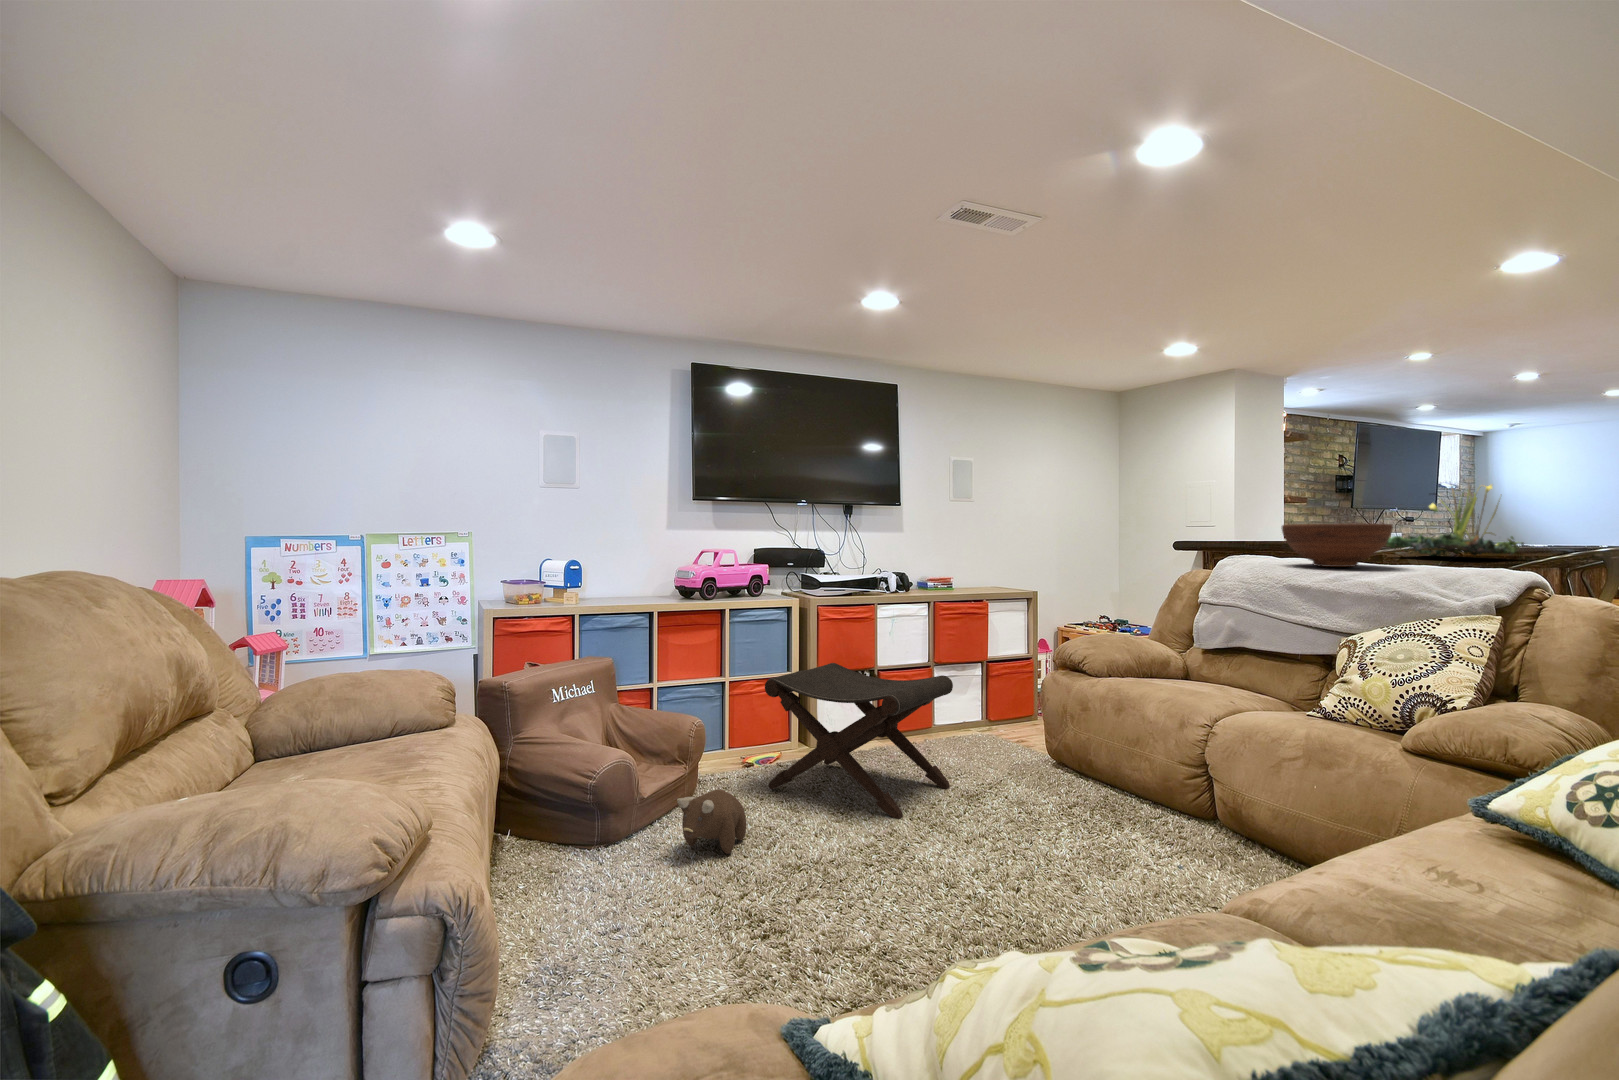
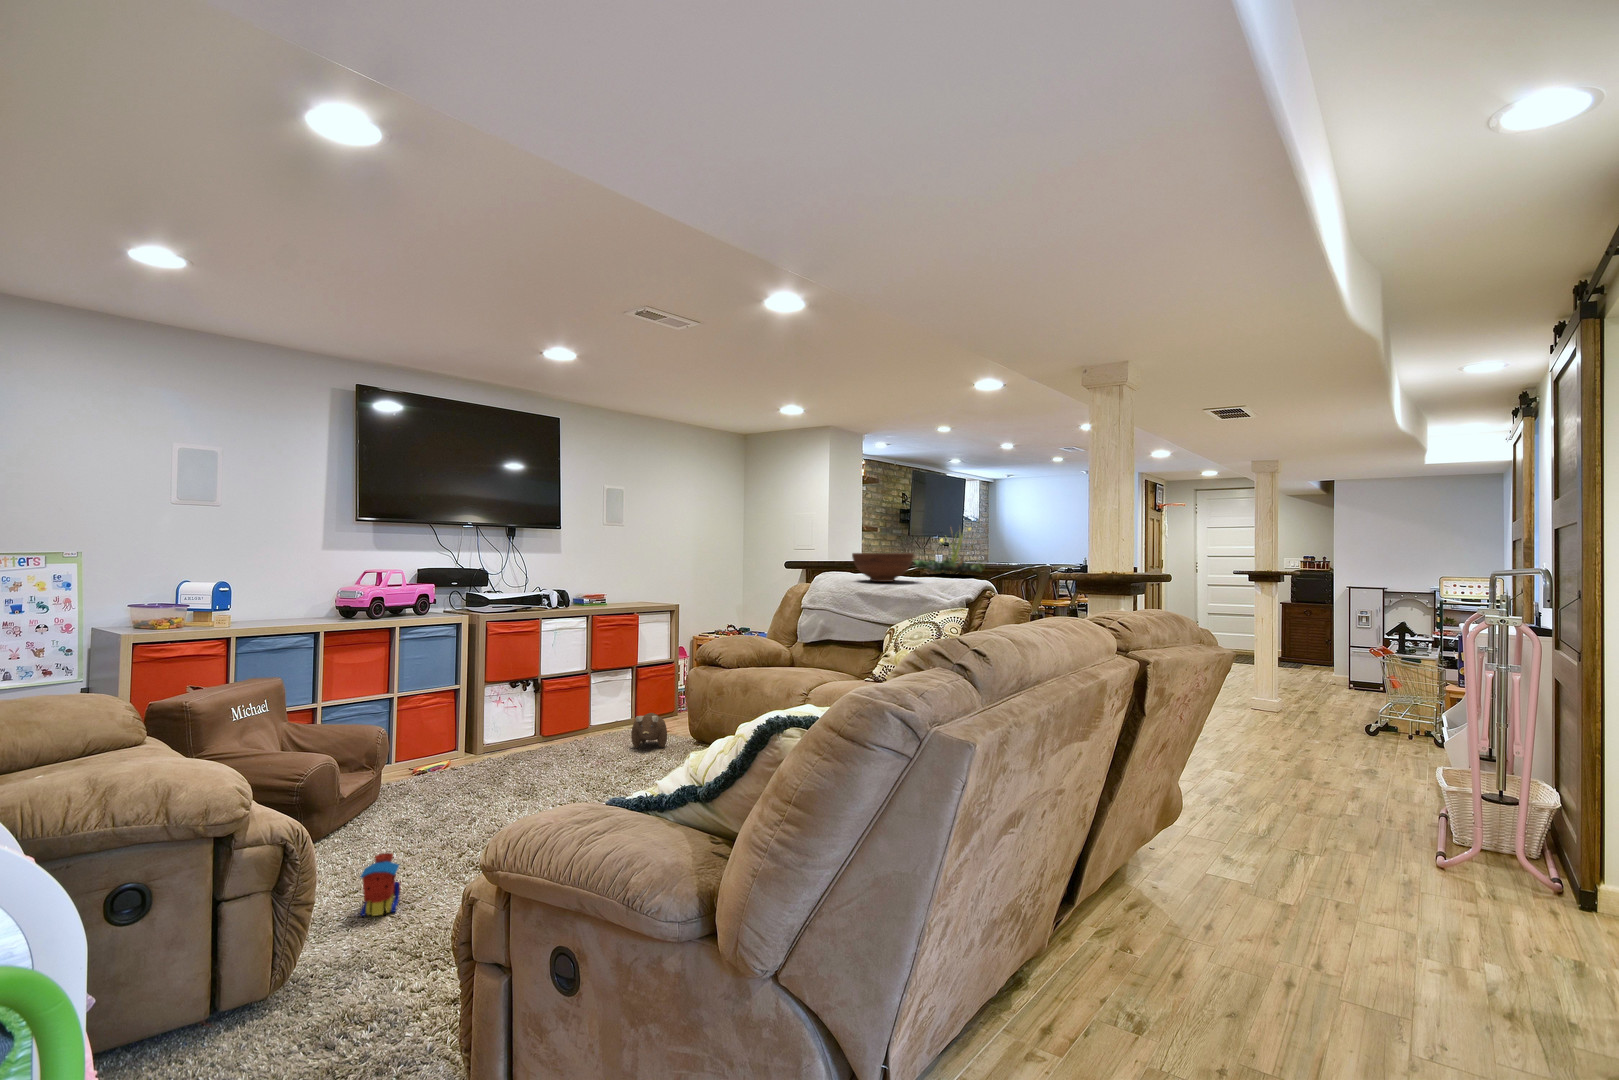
footstool: present [765,663,953,819] -> none [454,671,621,791]
plush toy: present [677,790,746,854] -> present [631,713,667,748]
toy train: none [579,900,638,986] -> present [360,853,401,916]

